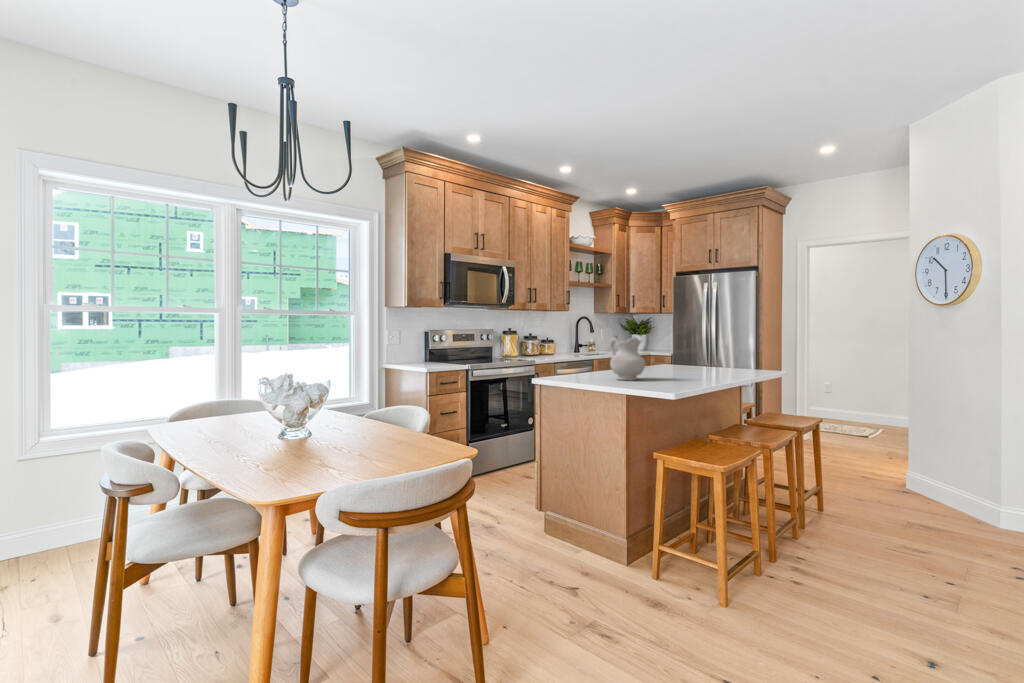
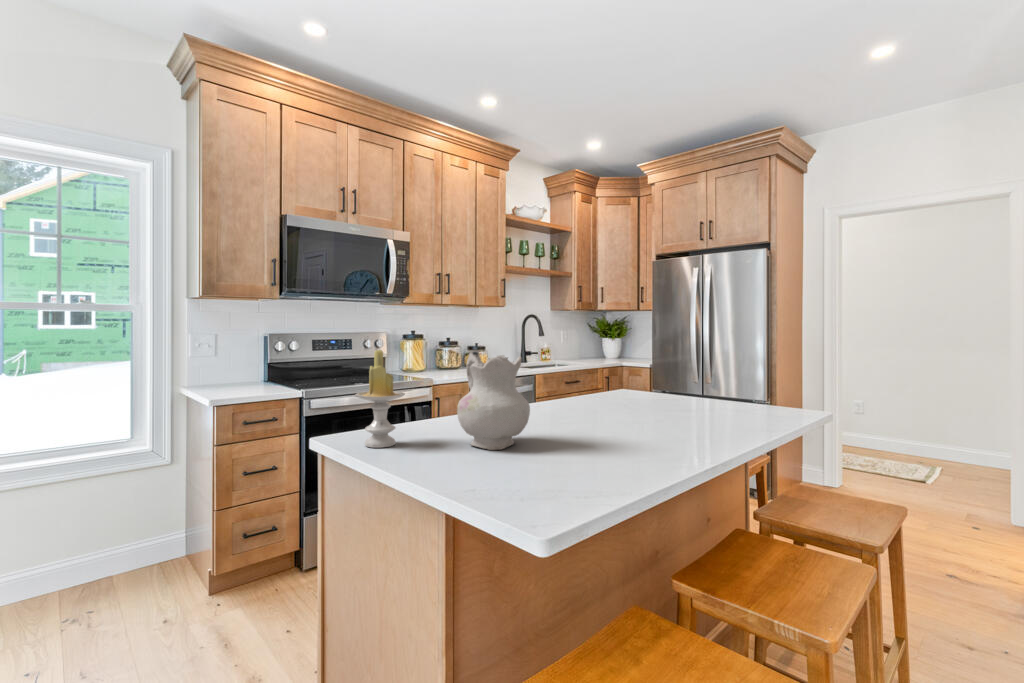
candle: none [563,335,586,381] -> present [356,350,405,448]

